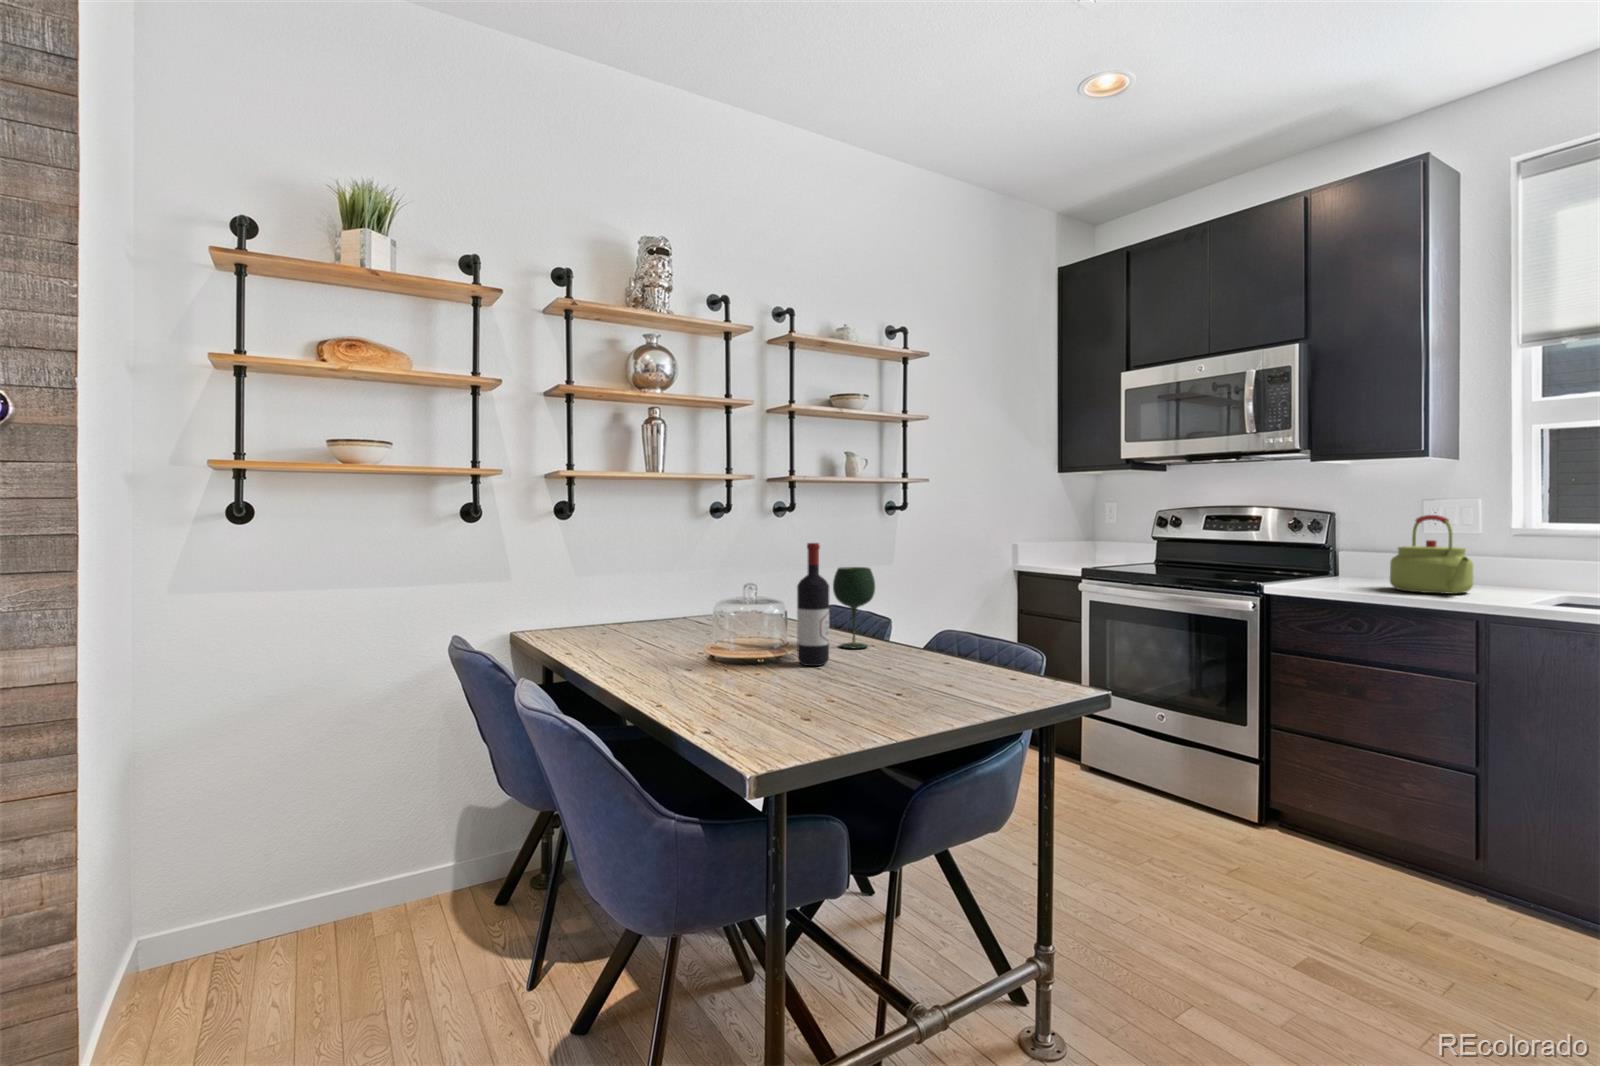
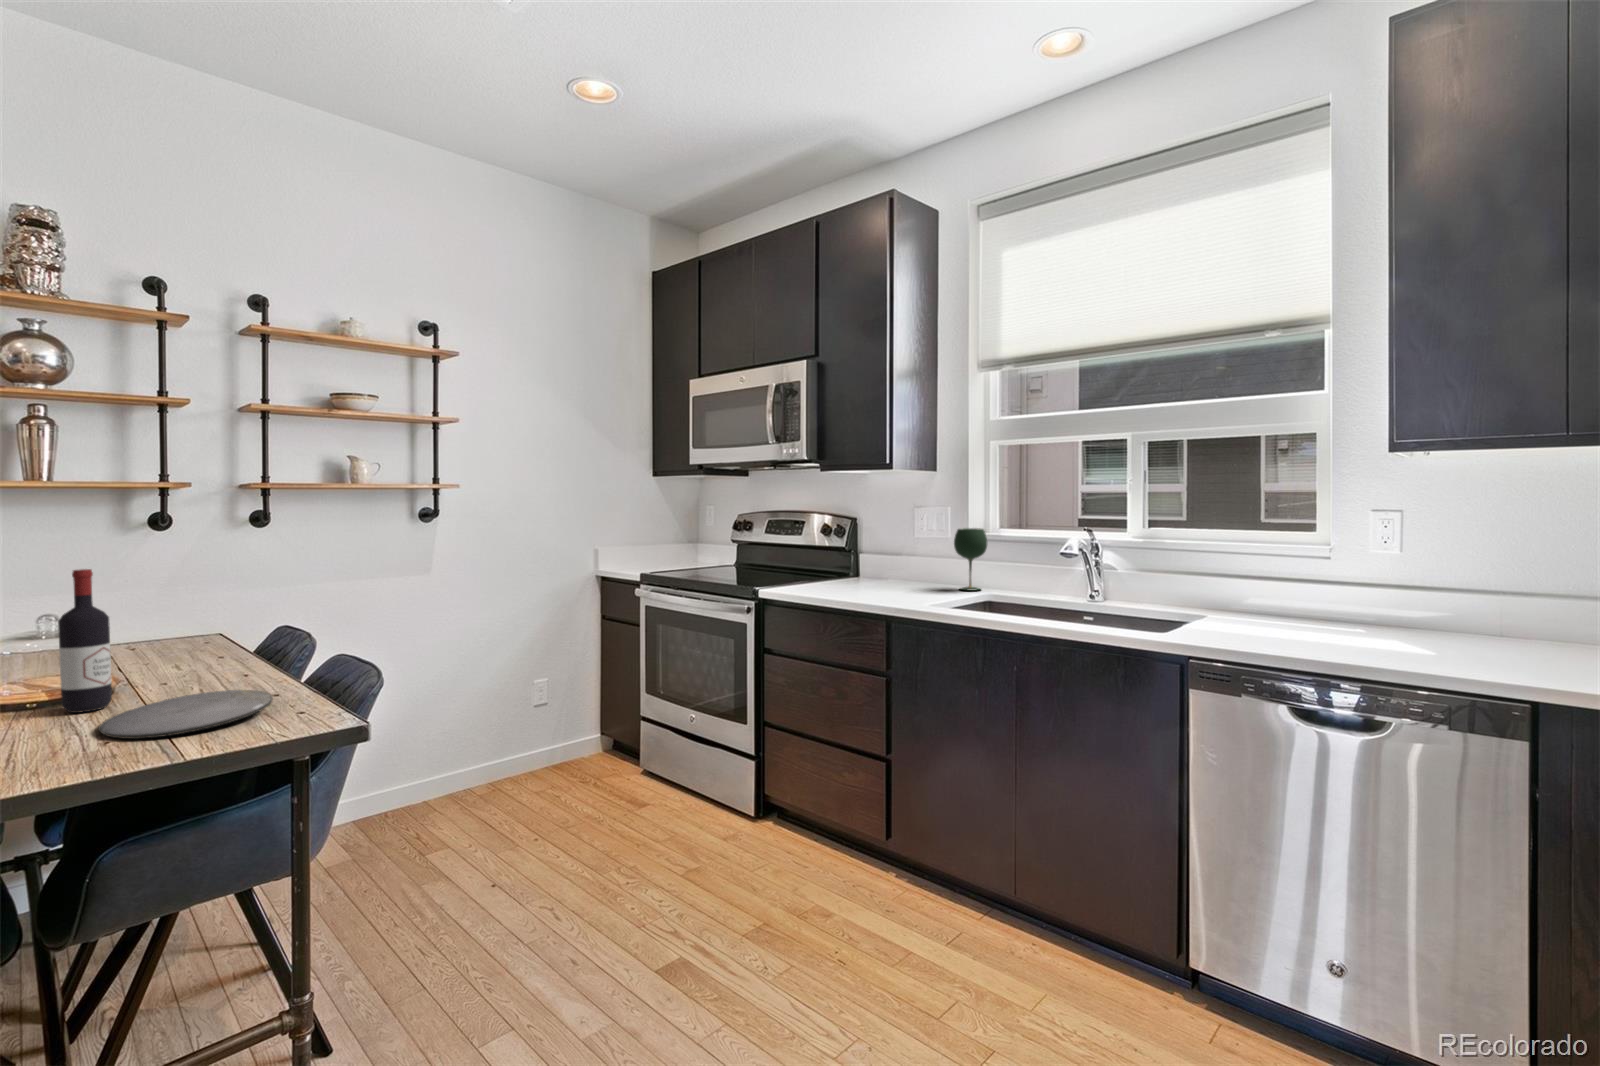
kettle: present [1390,515,1473,594] -> none [854,523,915,596]
wine glass: present [833,567,875,648] -> present [954,528,987,590]
plate: none [864,654,987,688] -> present [98,690,273,739]

